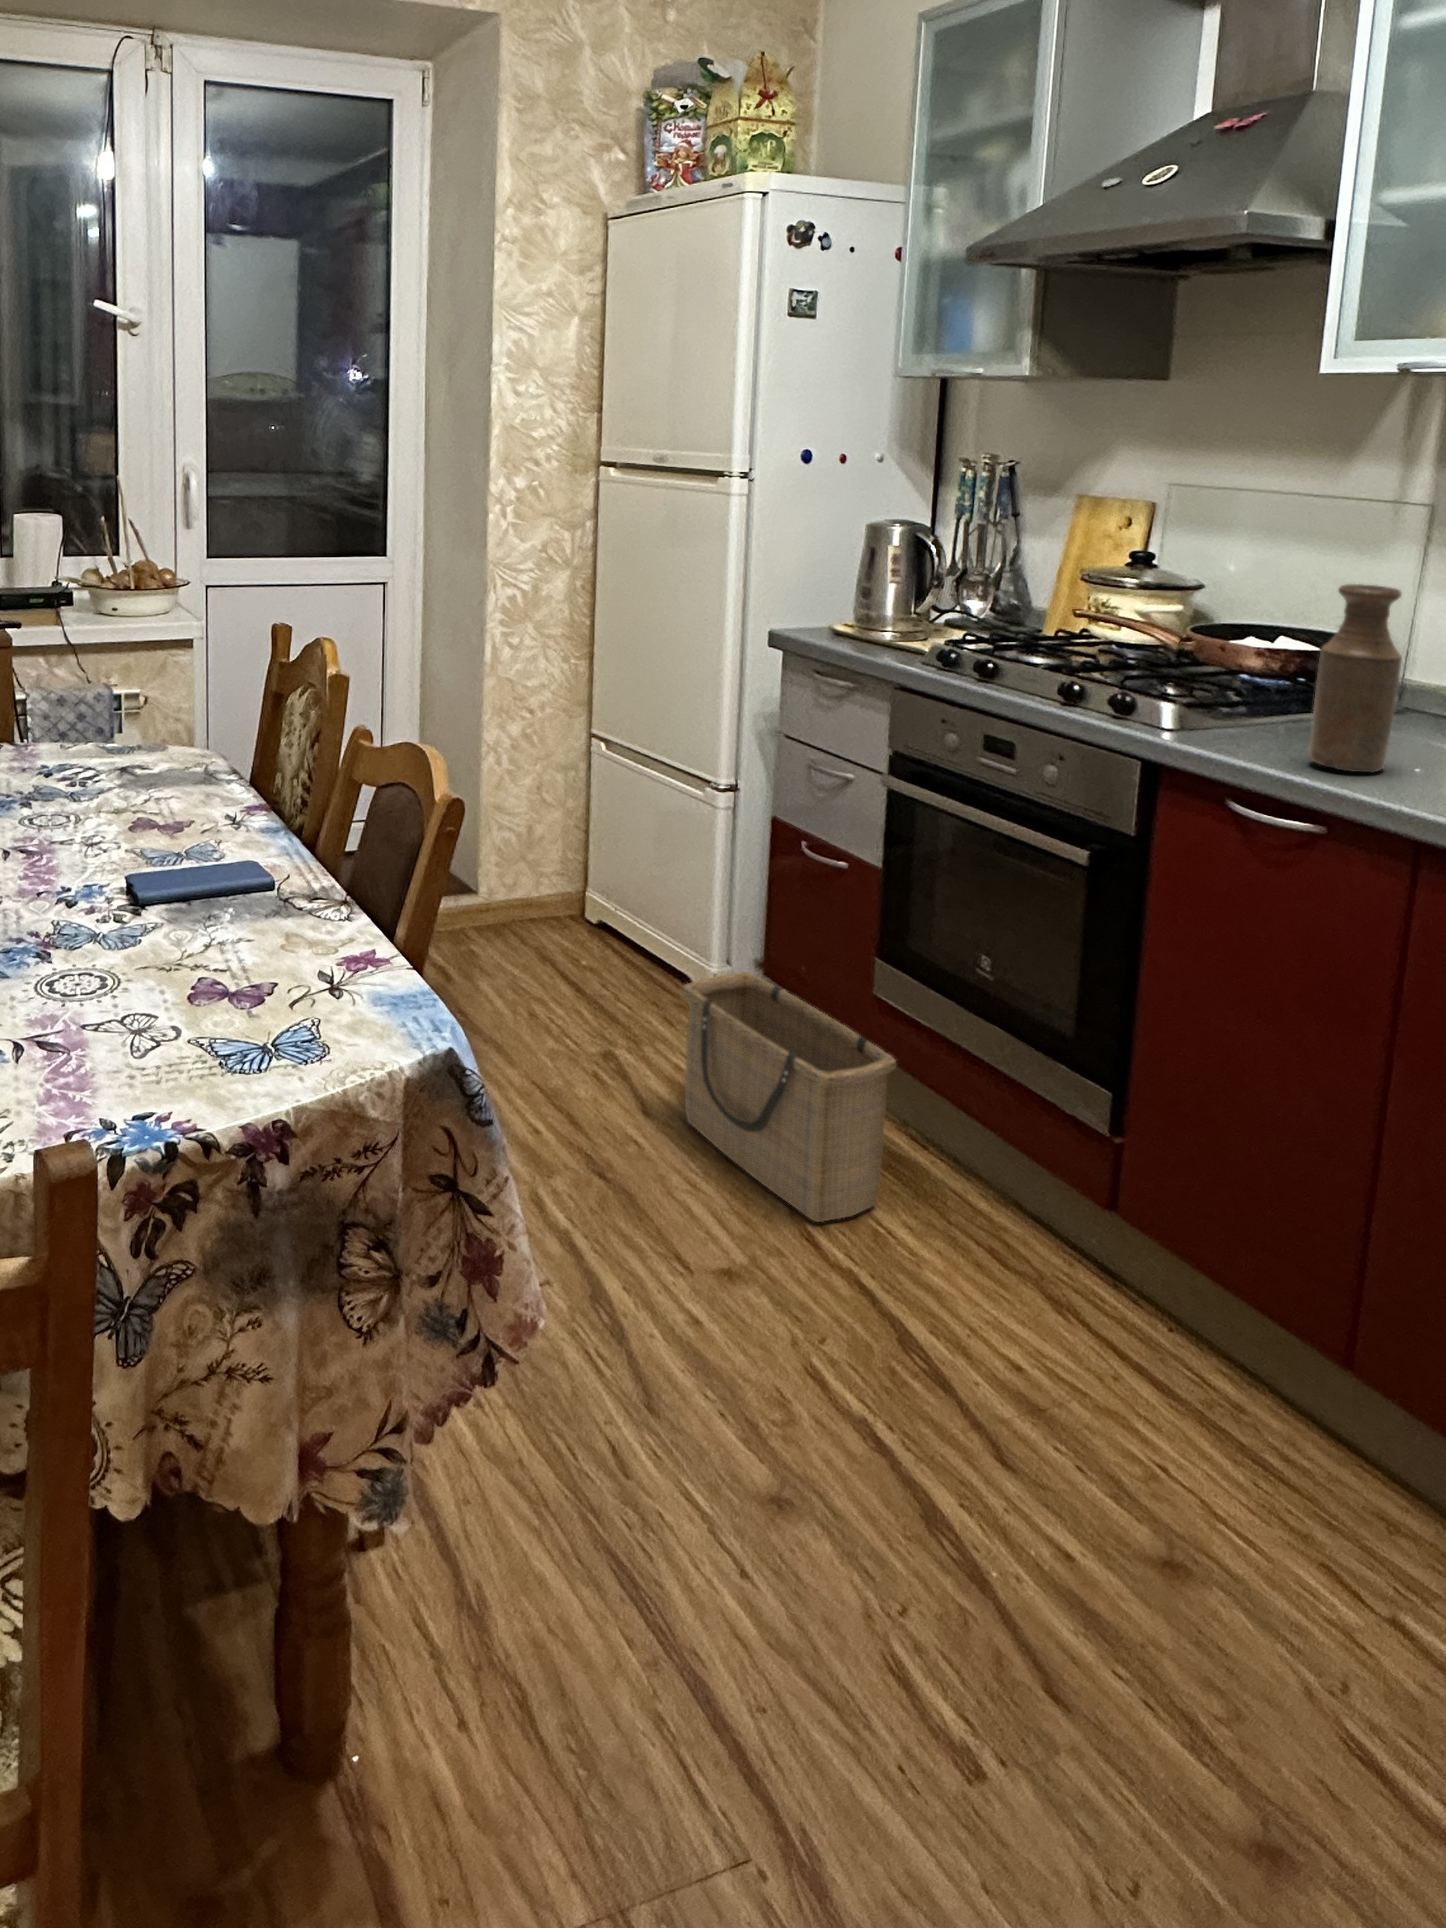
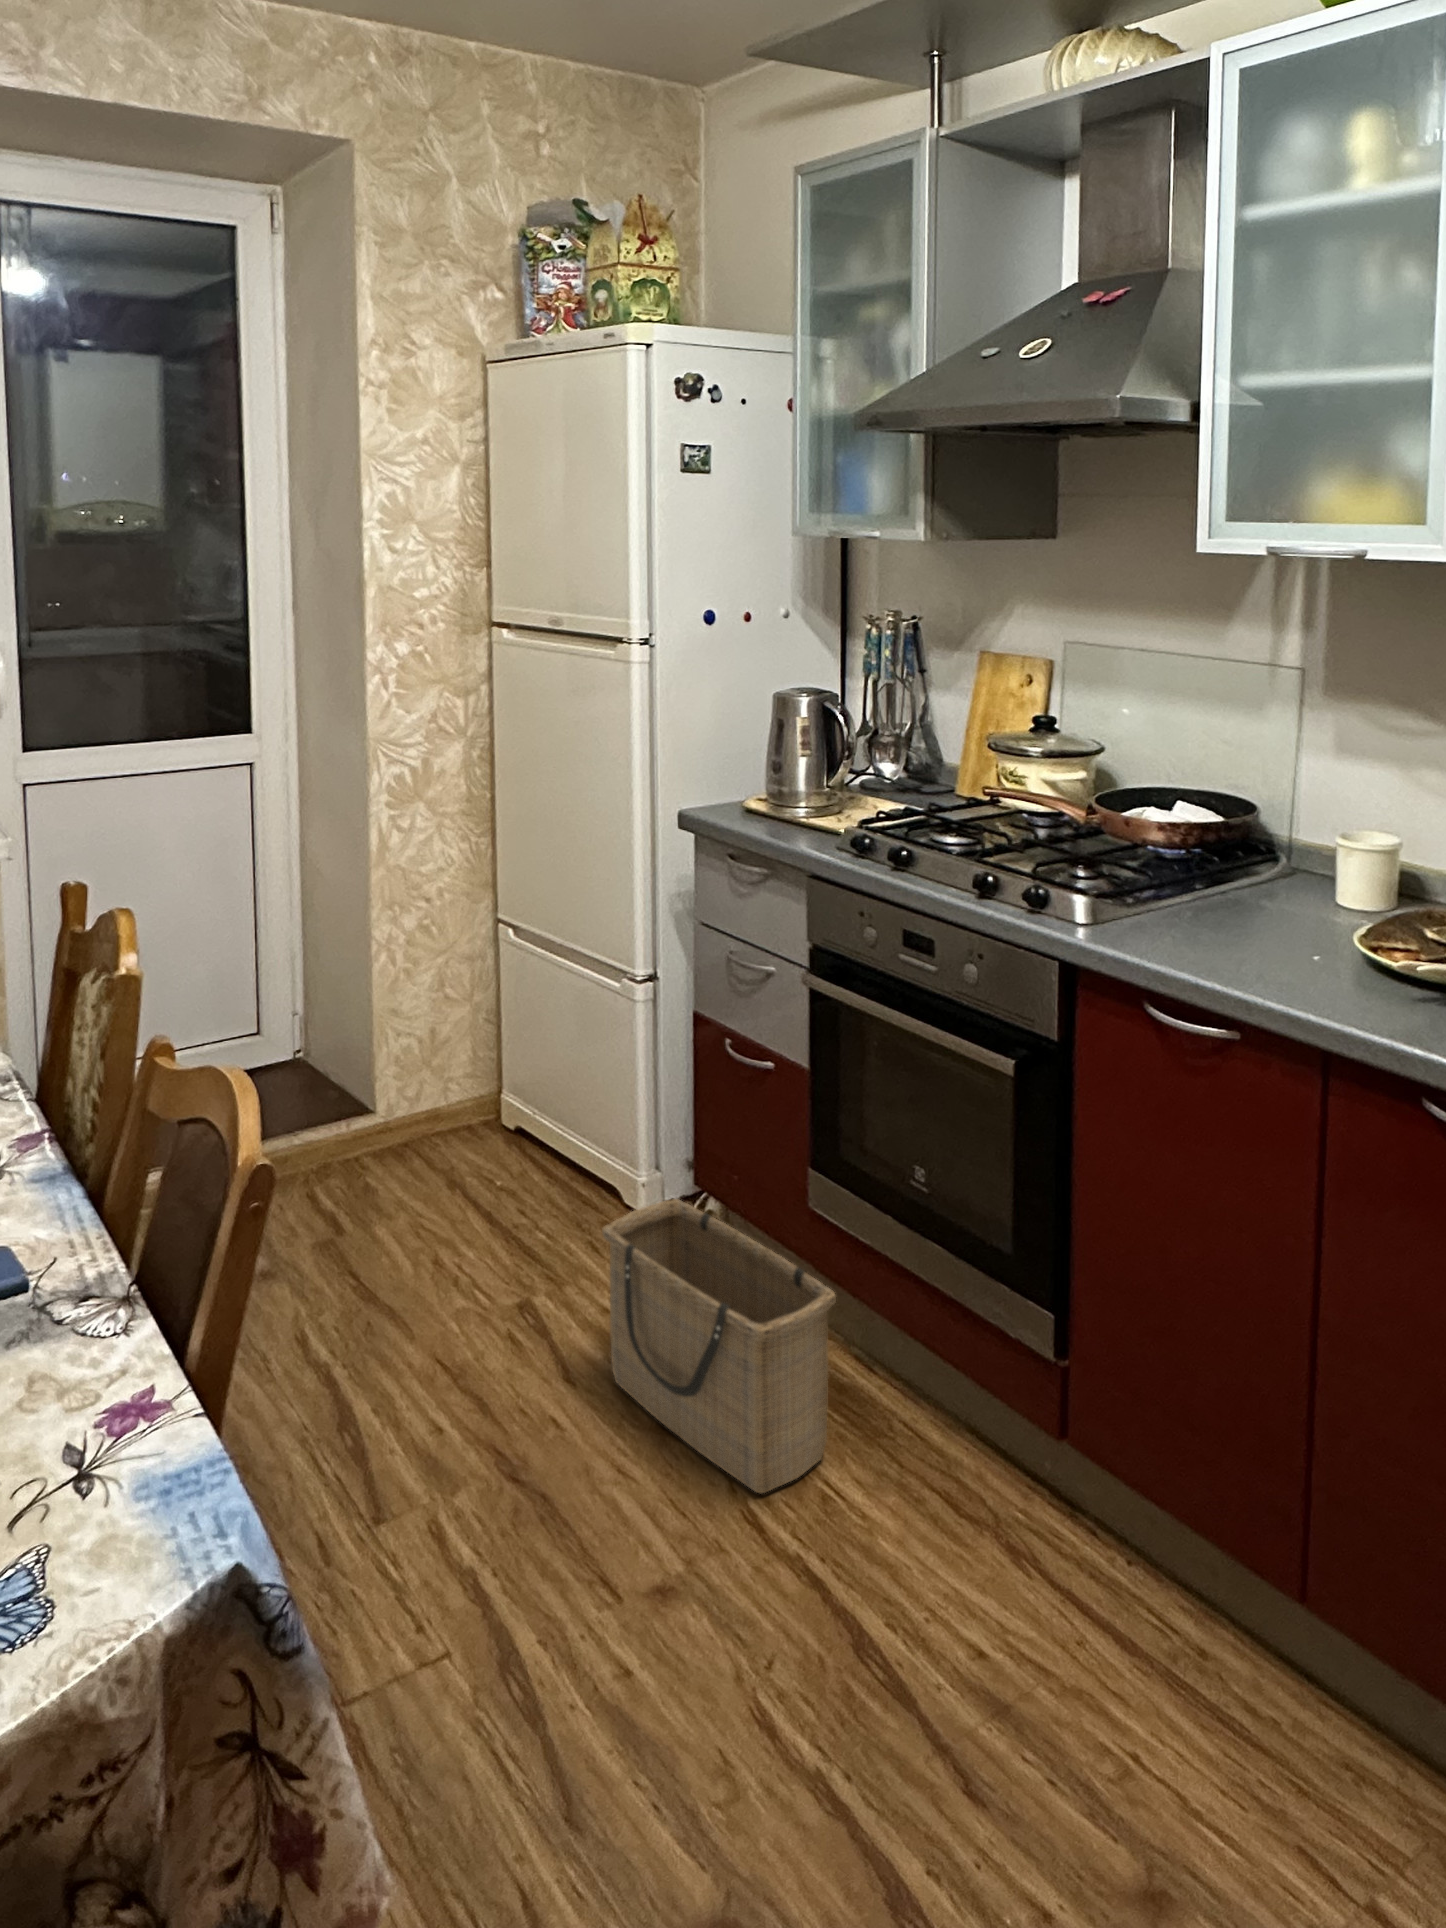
bottle: present [1309,584,1402,773] -> none [1217,769,1293,961]

